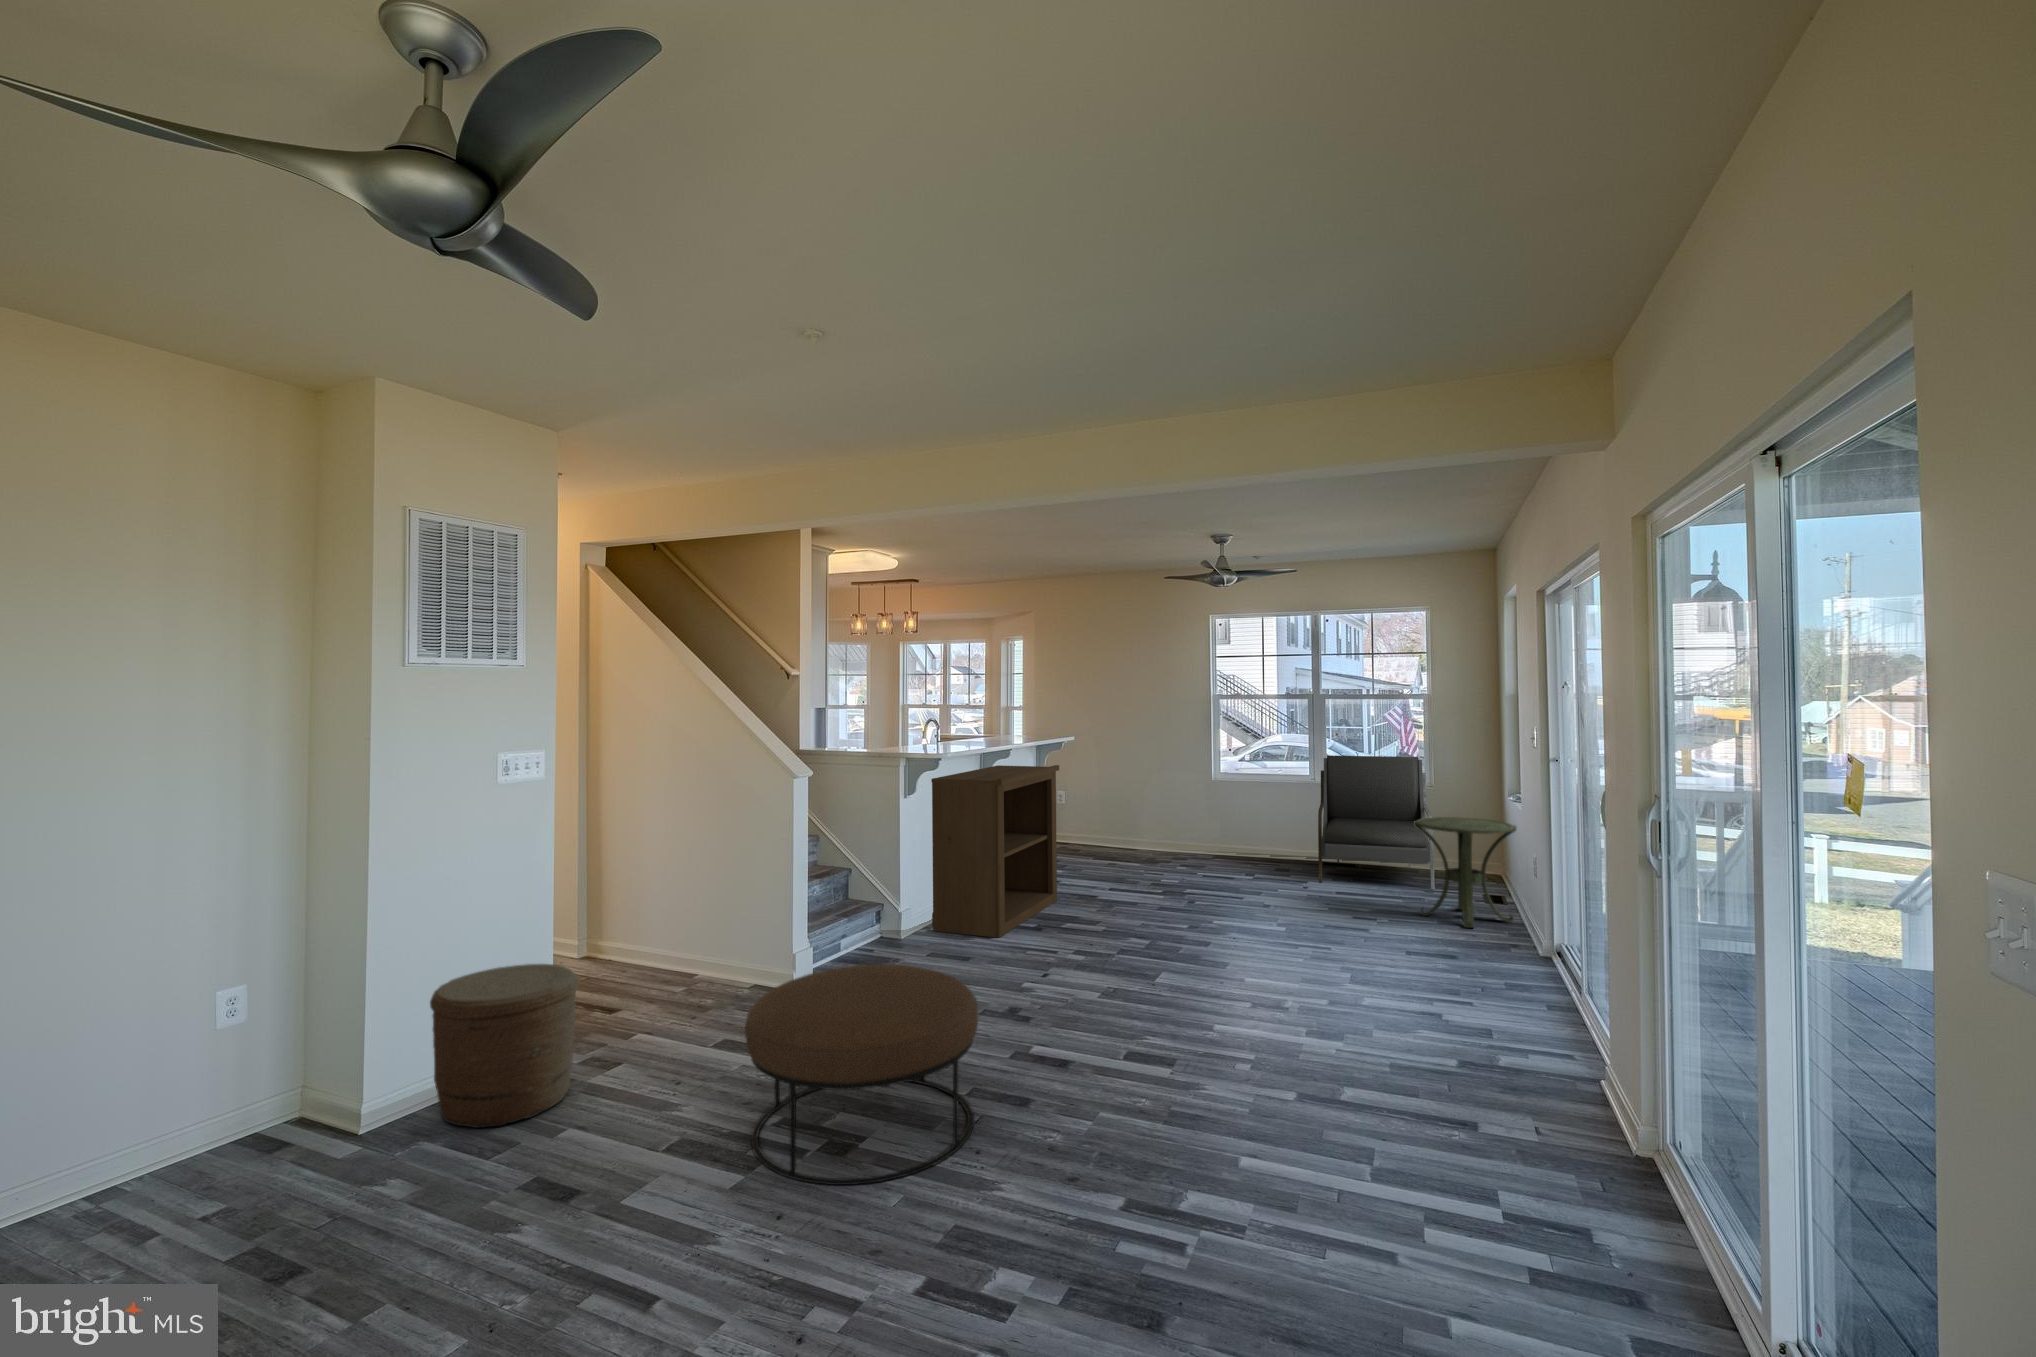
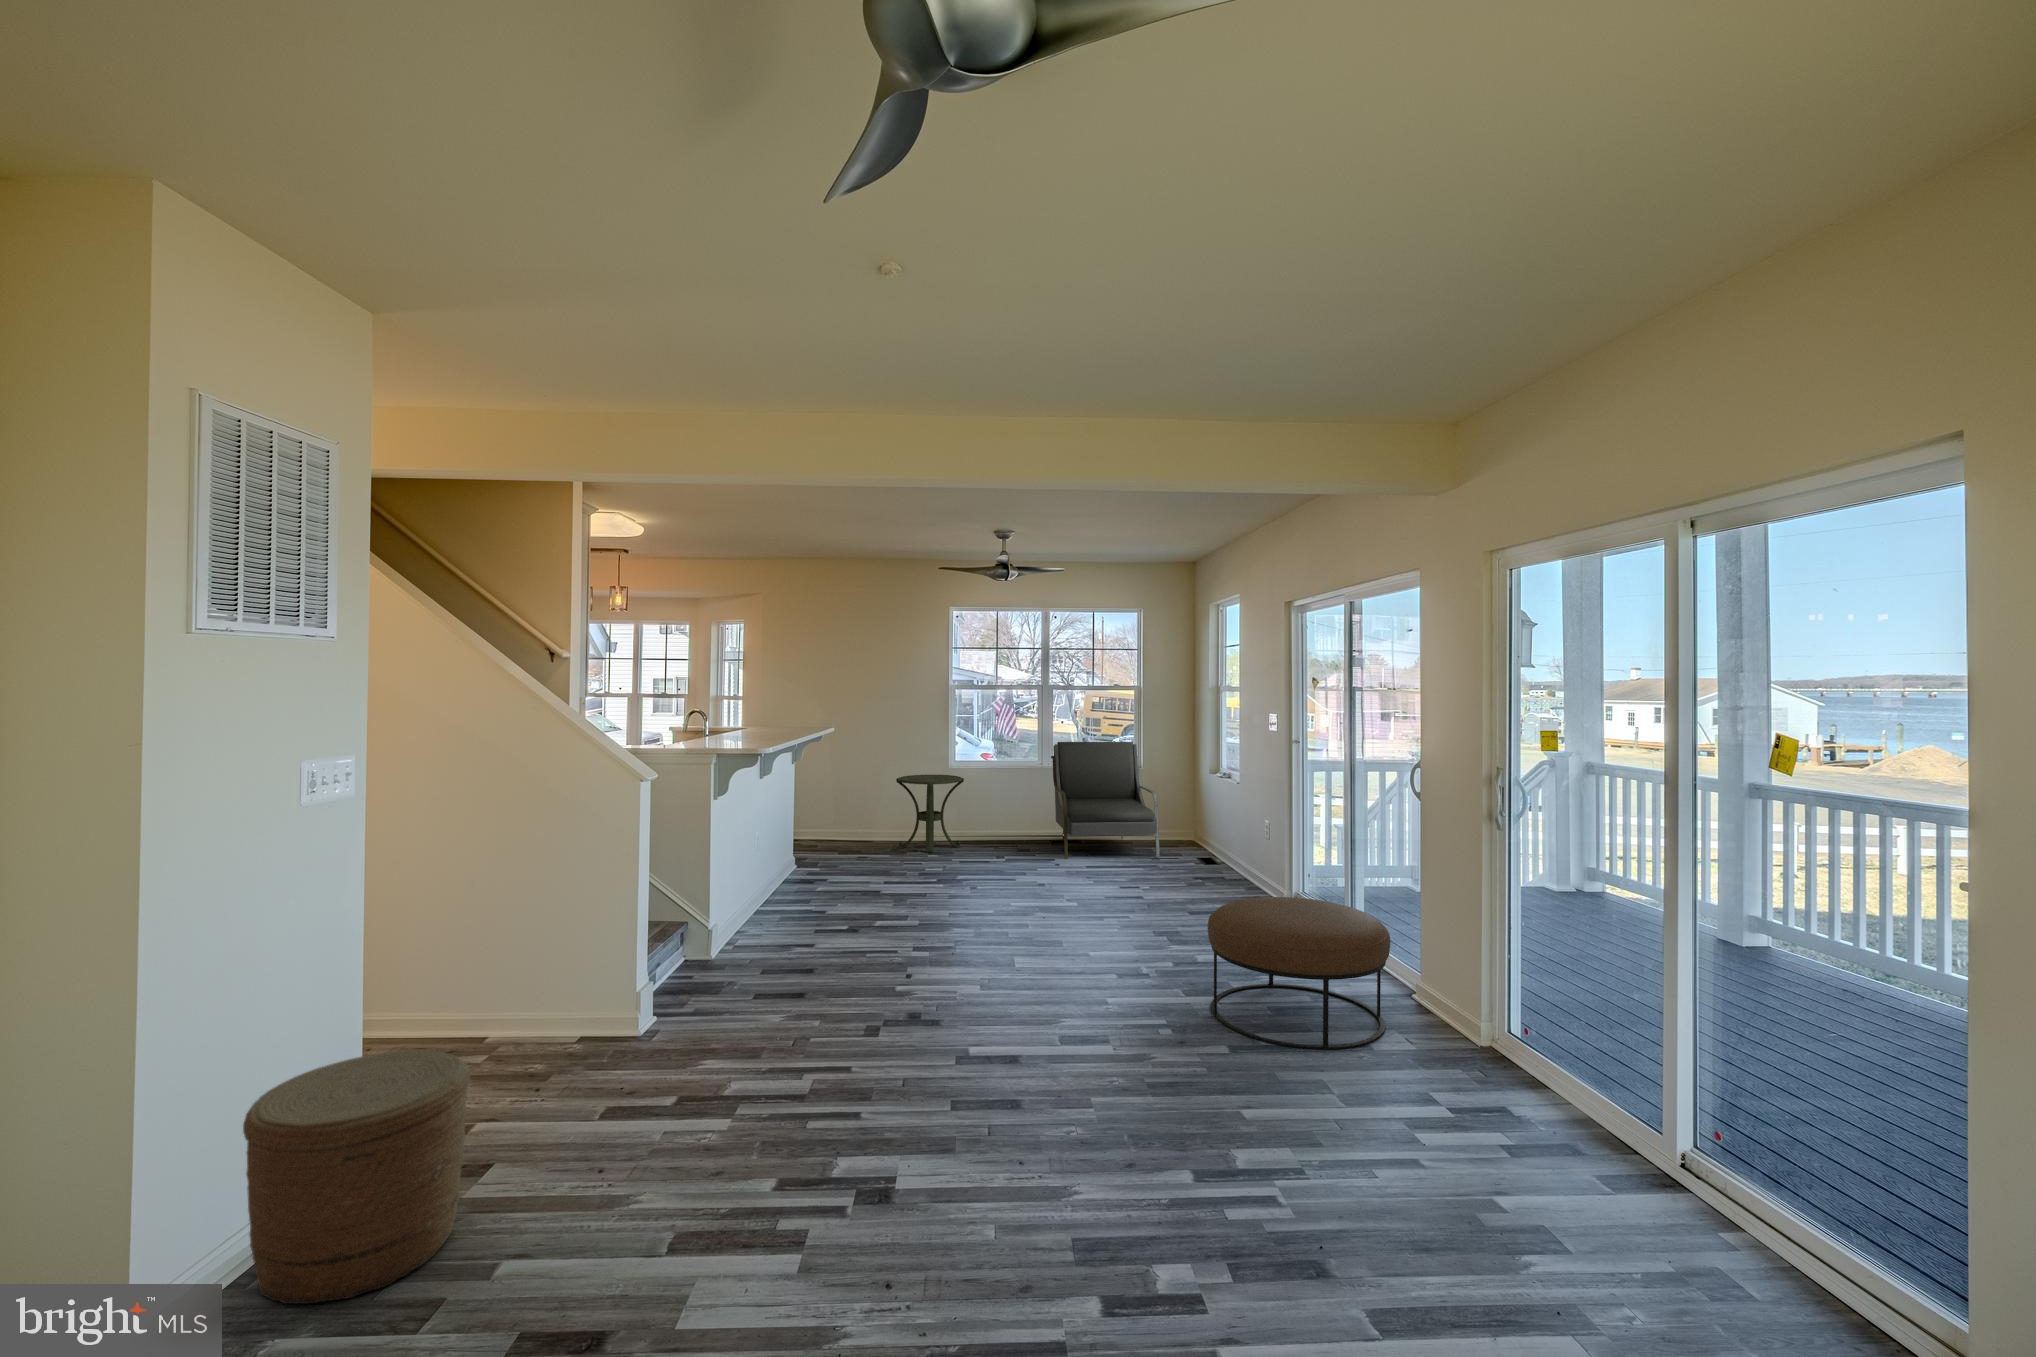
bookshelf: present [931,765,1059,938] -> none [740,758,849,945]
side table: present [1414,817,1516,928] -> present [896,774,964,853]
ottoman: present [745,964,978,1185] -> present [1208,897,1390,1049]

